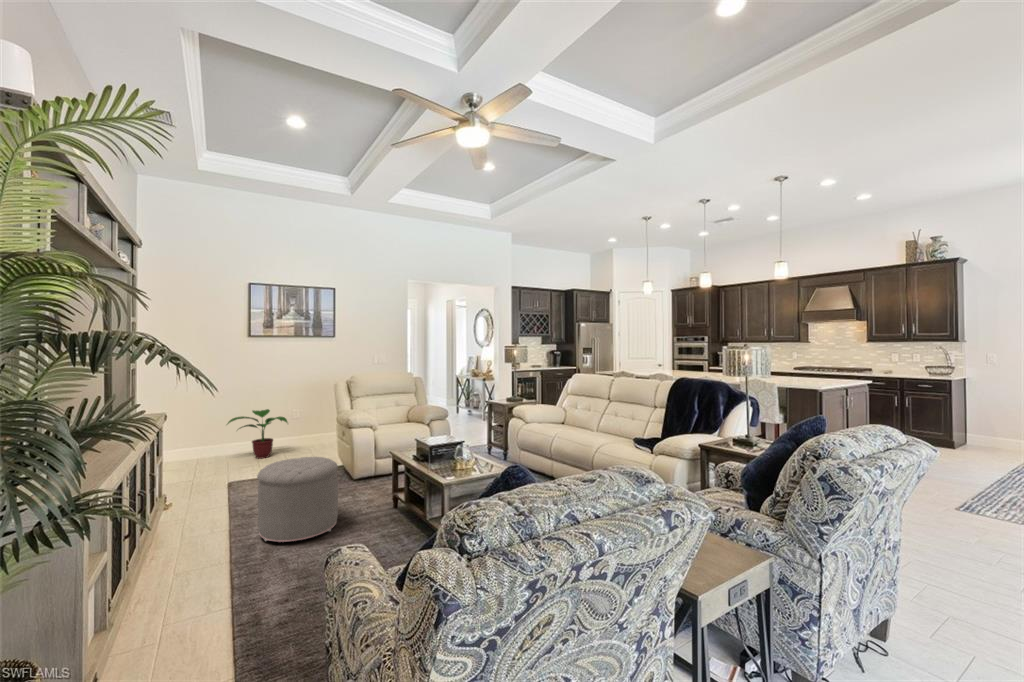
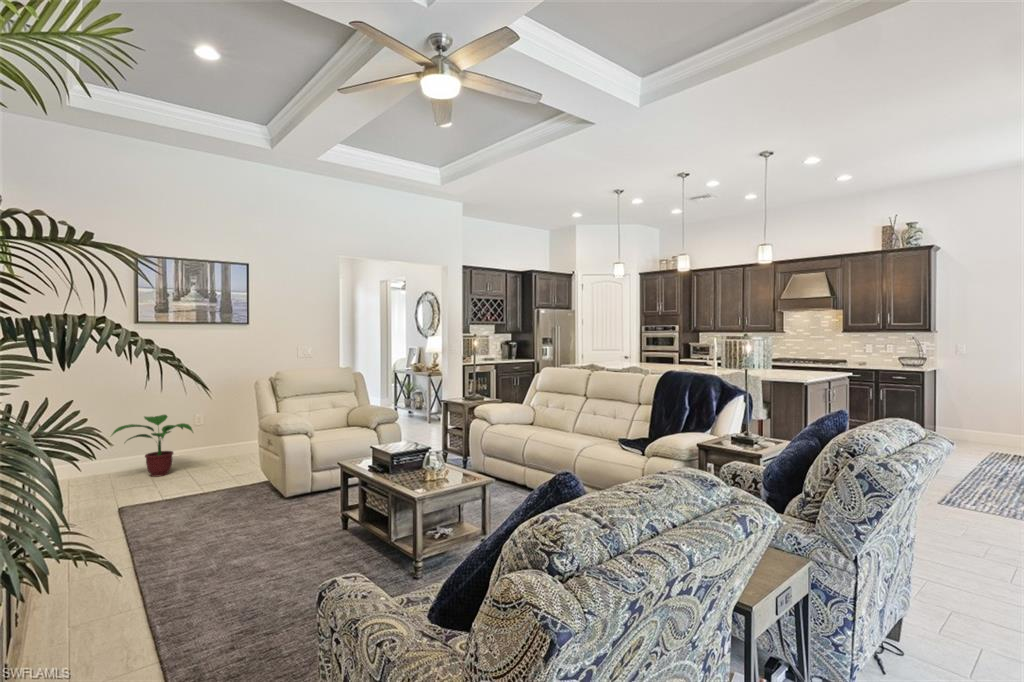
ottoman: present [257,457,338,542] -> none [175,471,277,578]

